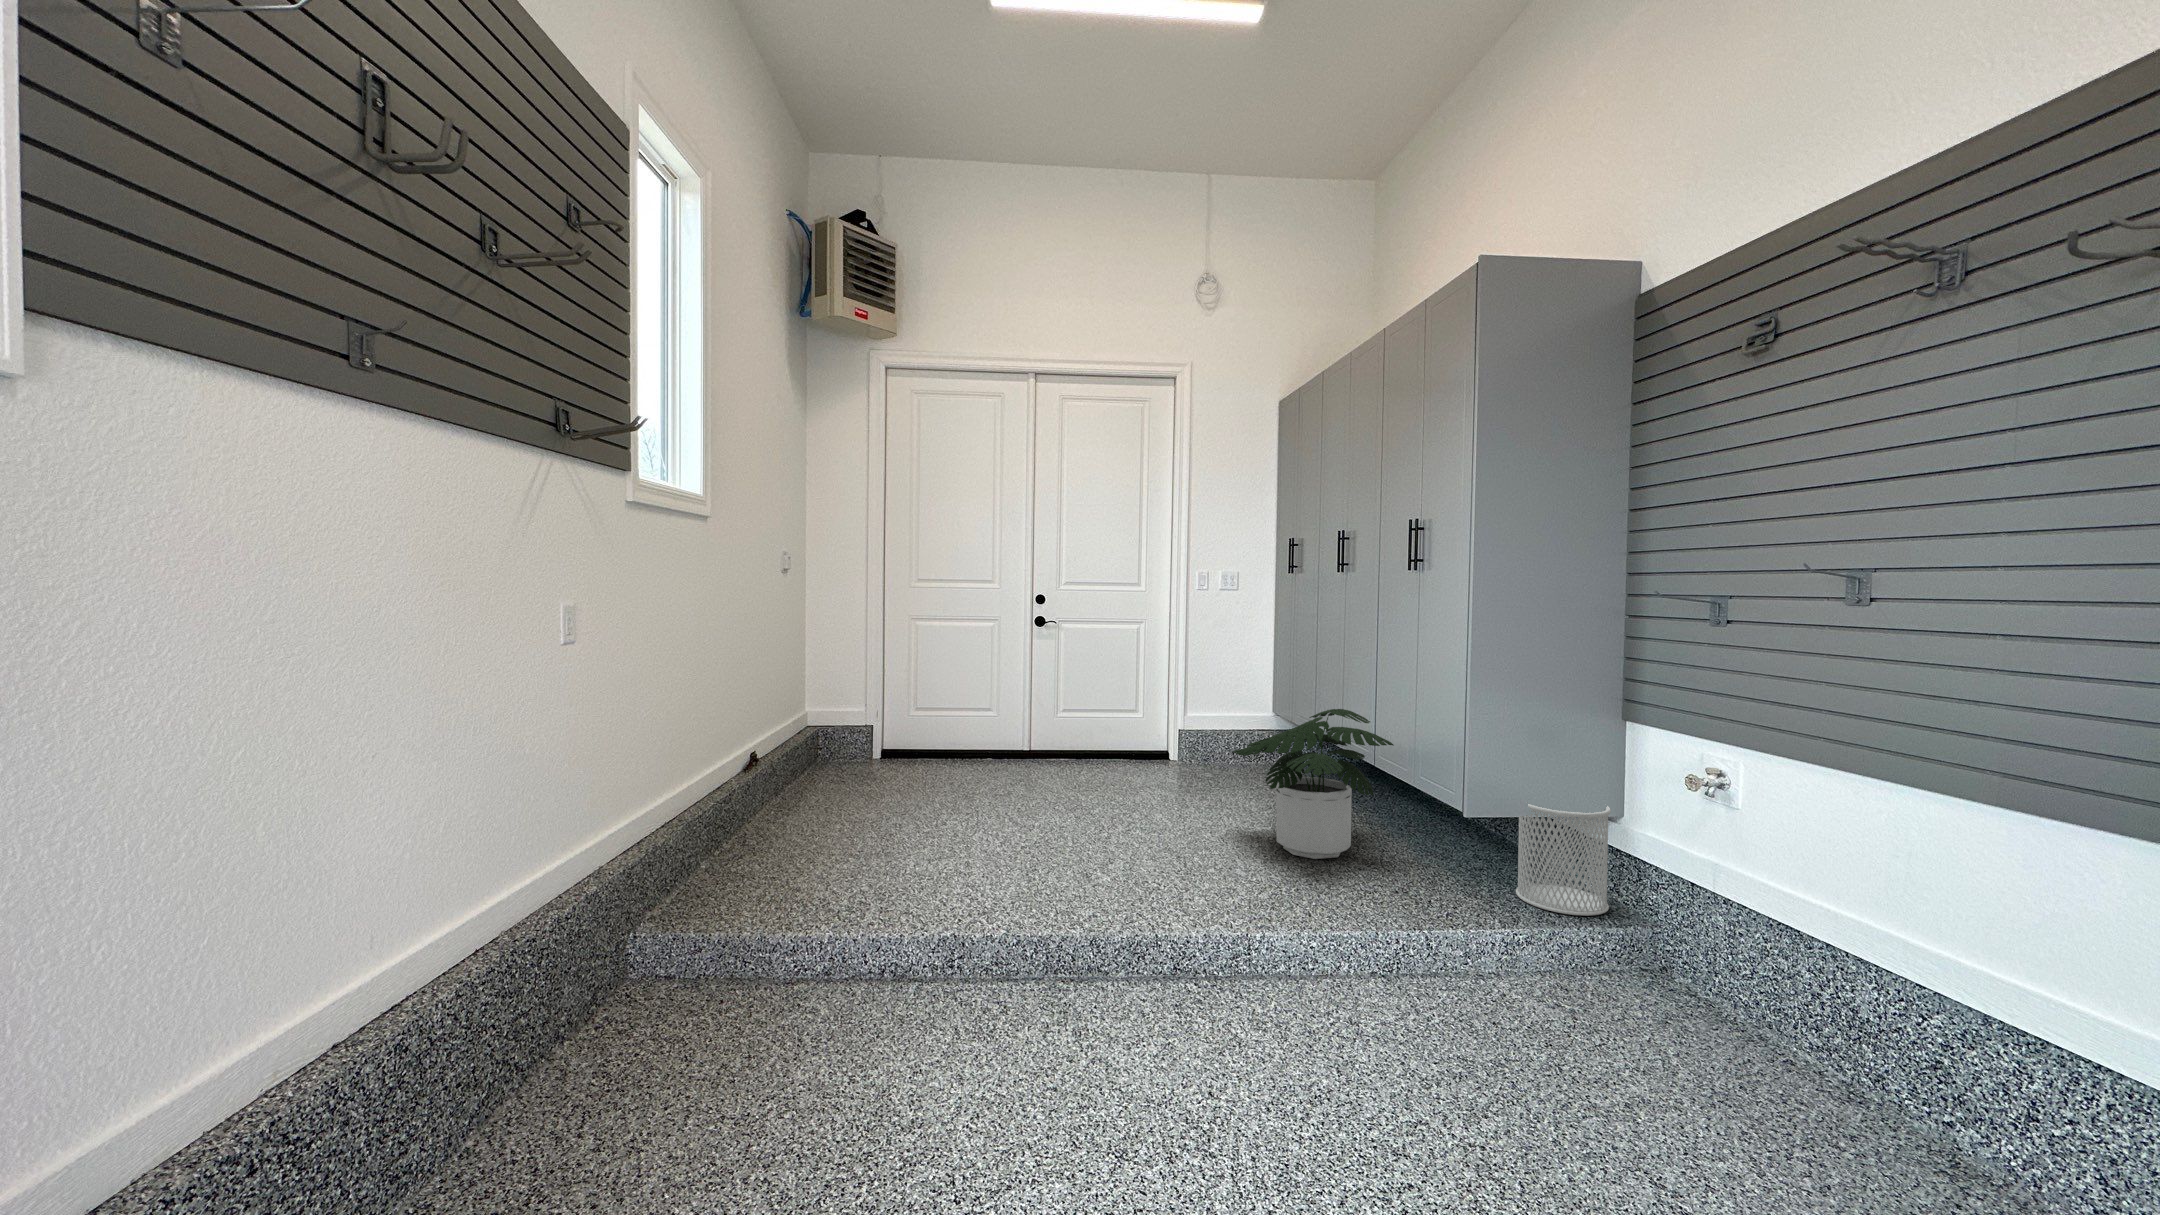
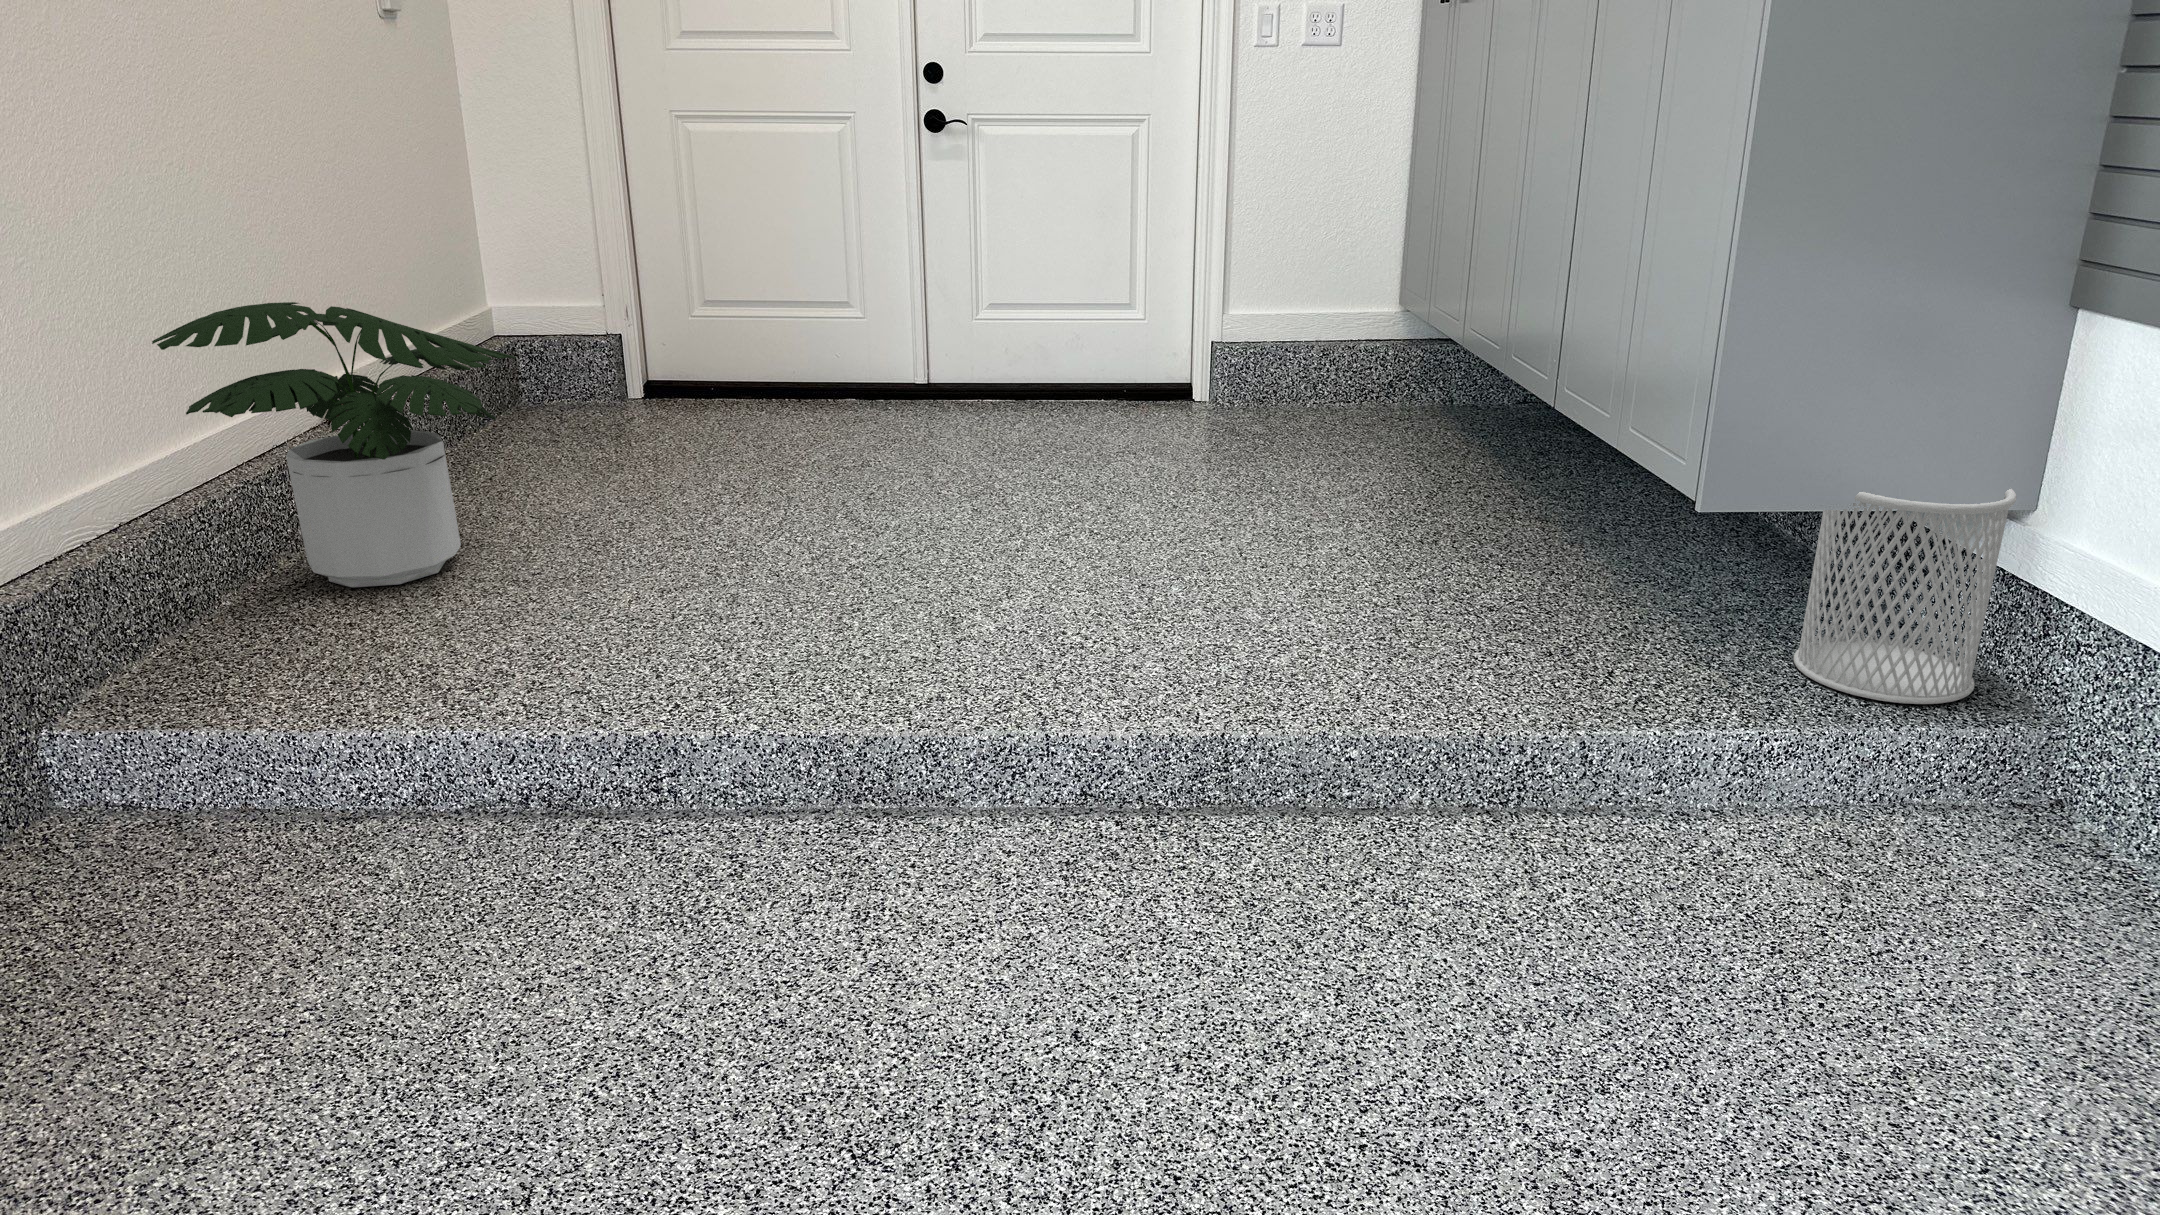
potted plant: present [1232,709,1393,859] -> present [152,302,516,587]

